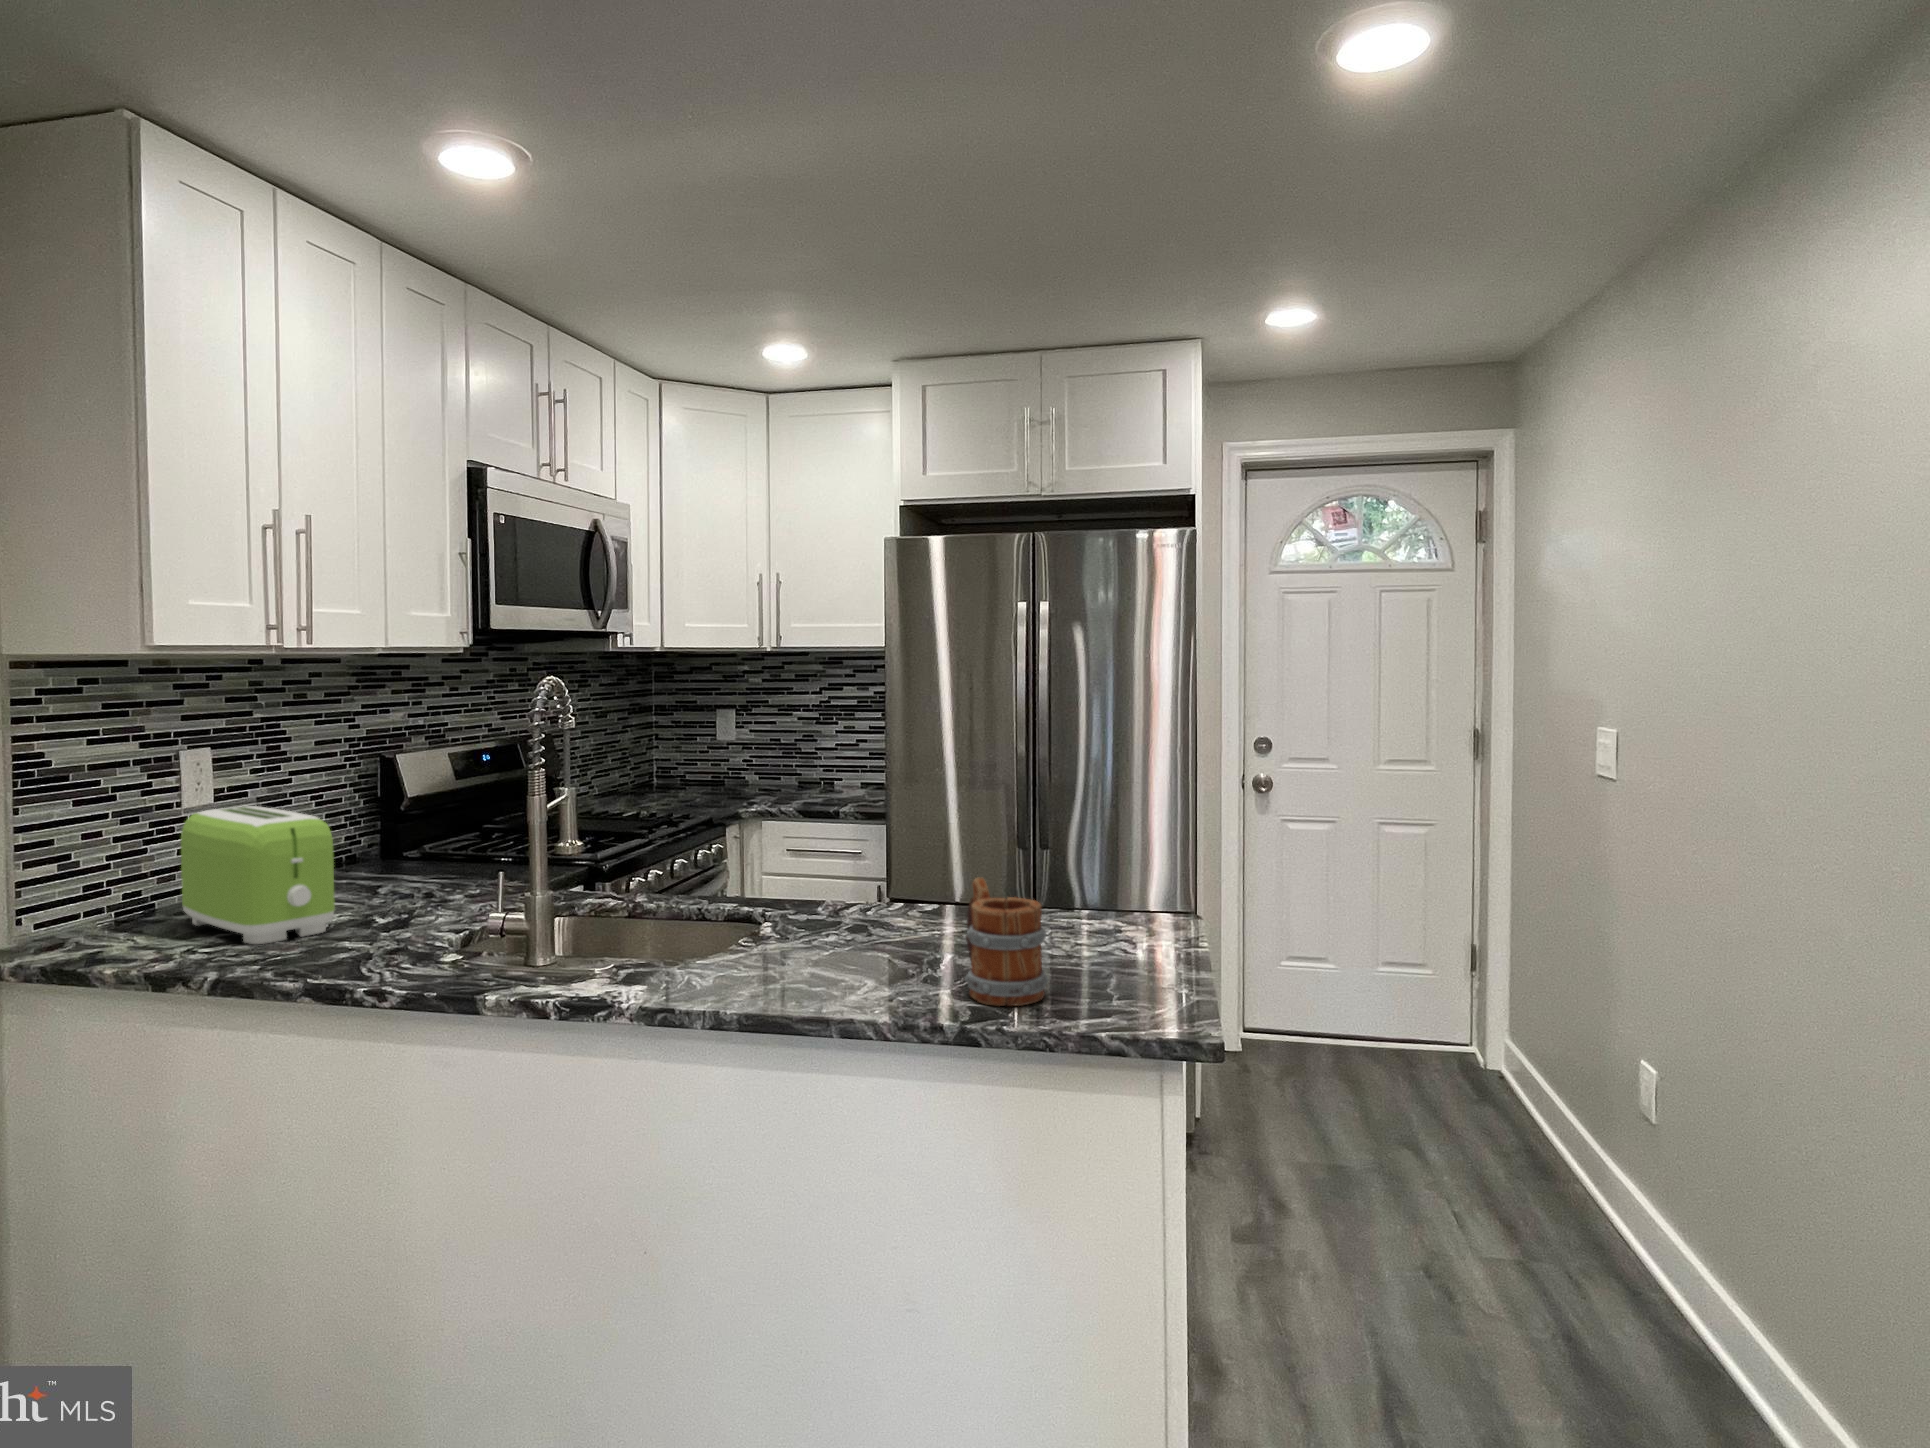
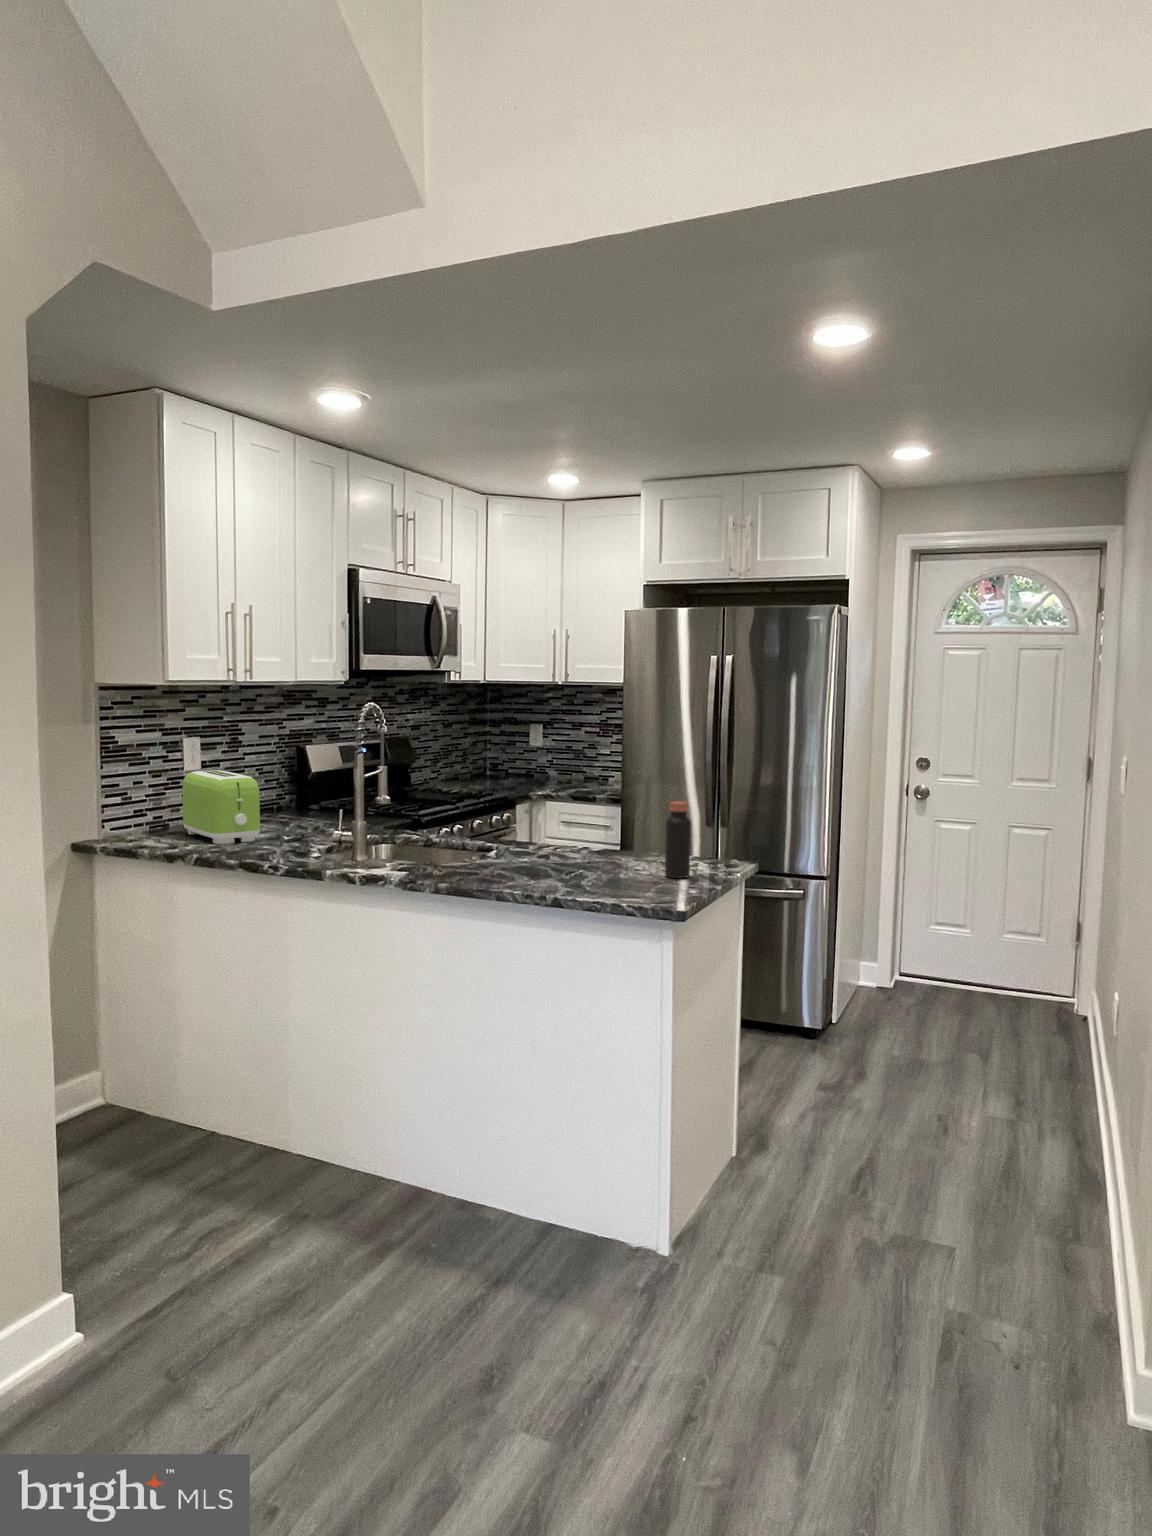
bottle: none [1097,828,1141,962] -> present [665,801,691,878]
mug: present [965,878,1048,1006] -> none [569,823,613,891]

